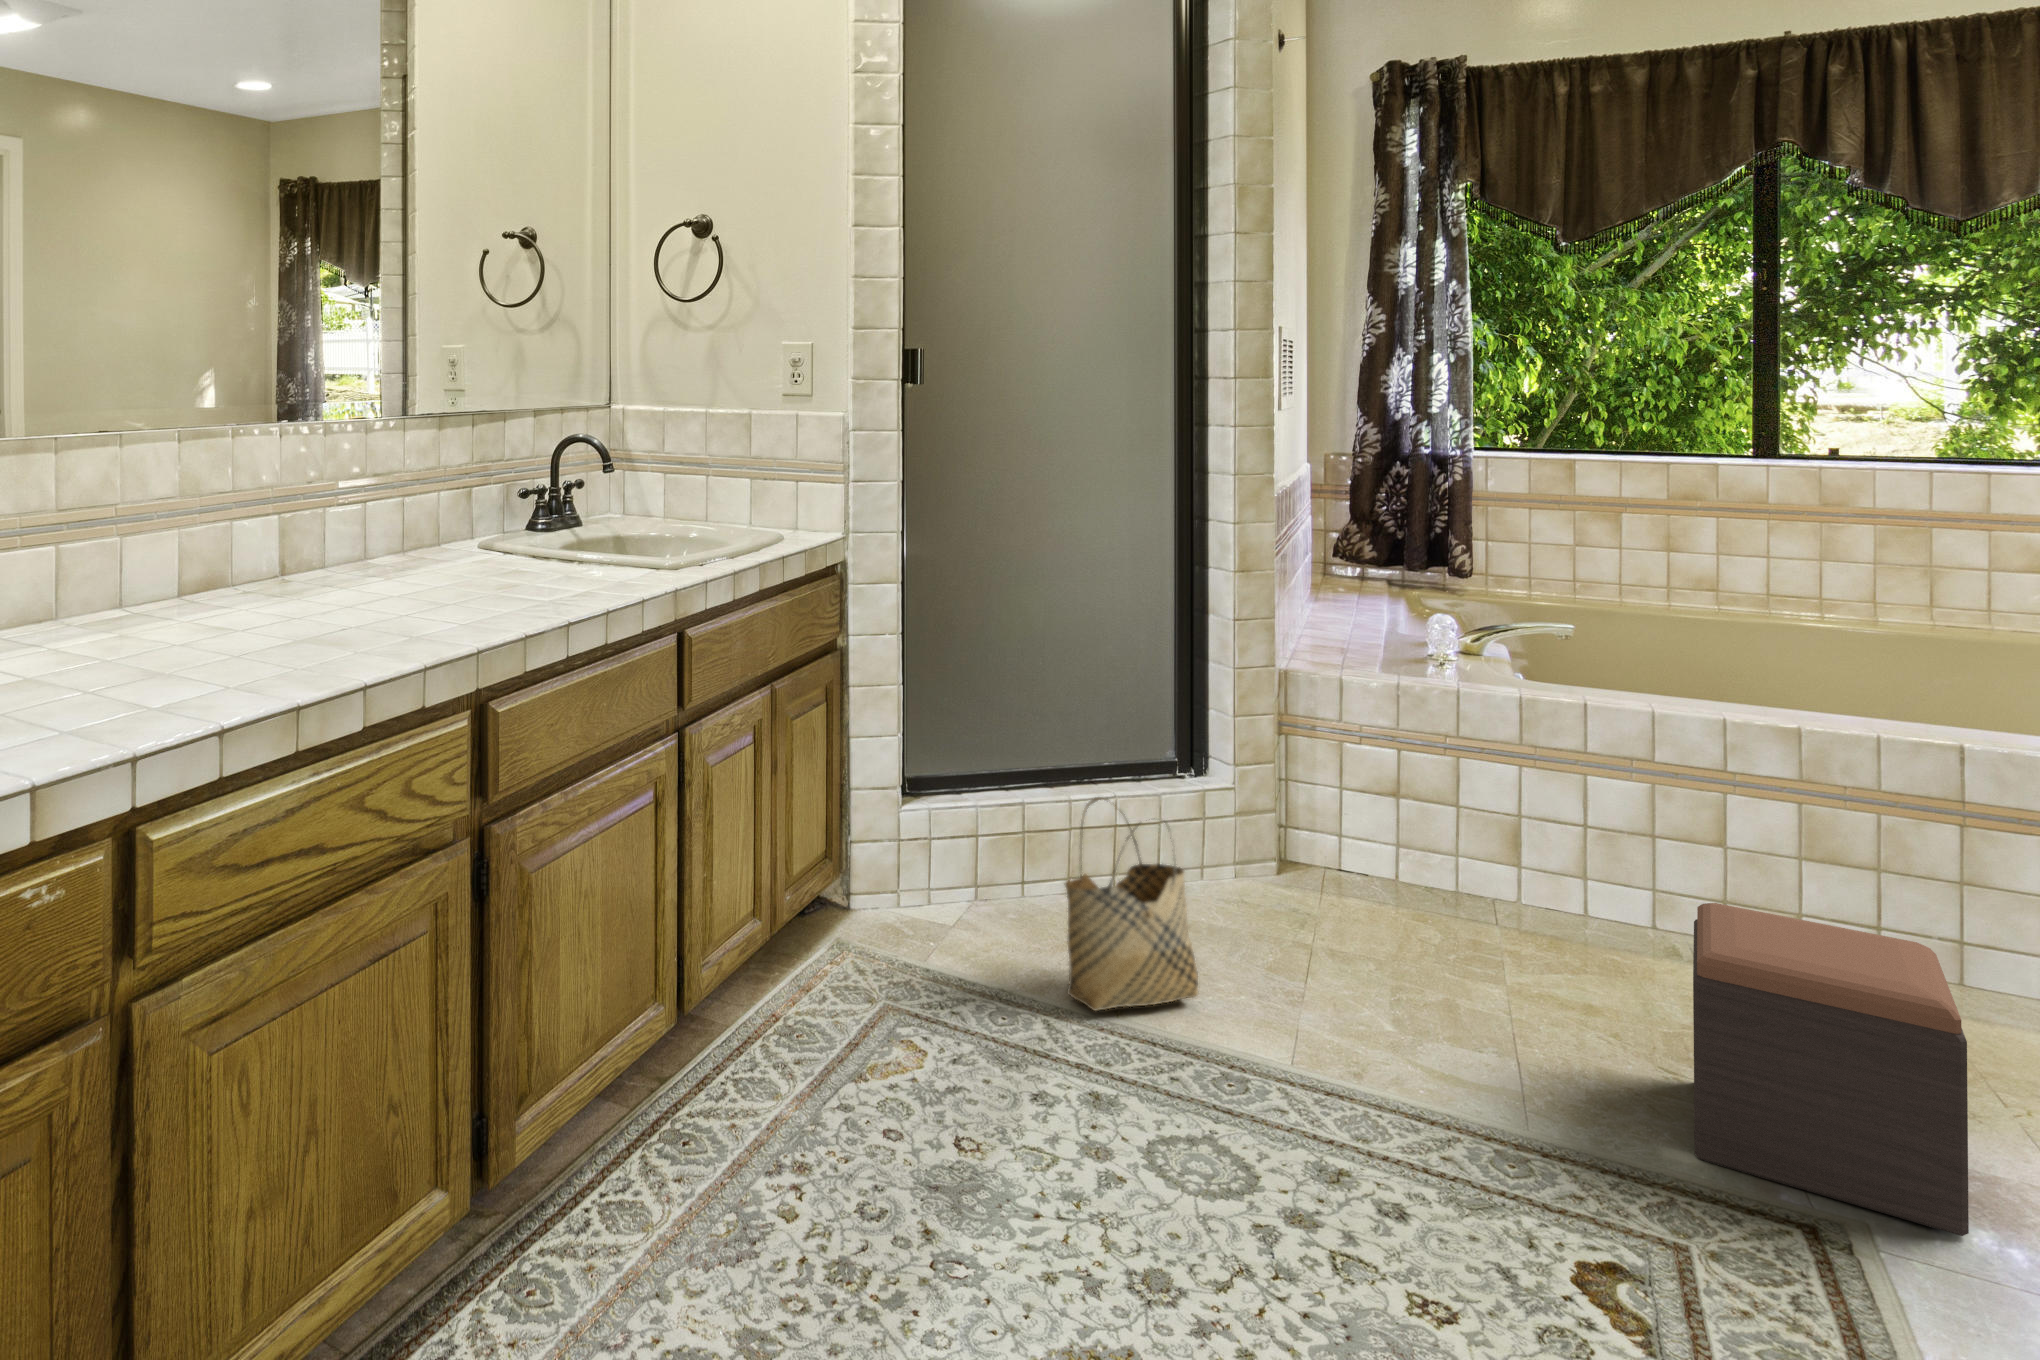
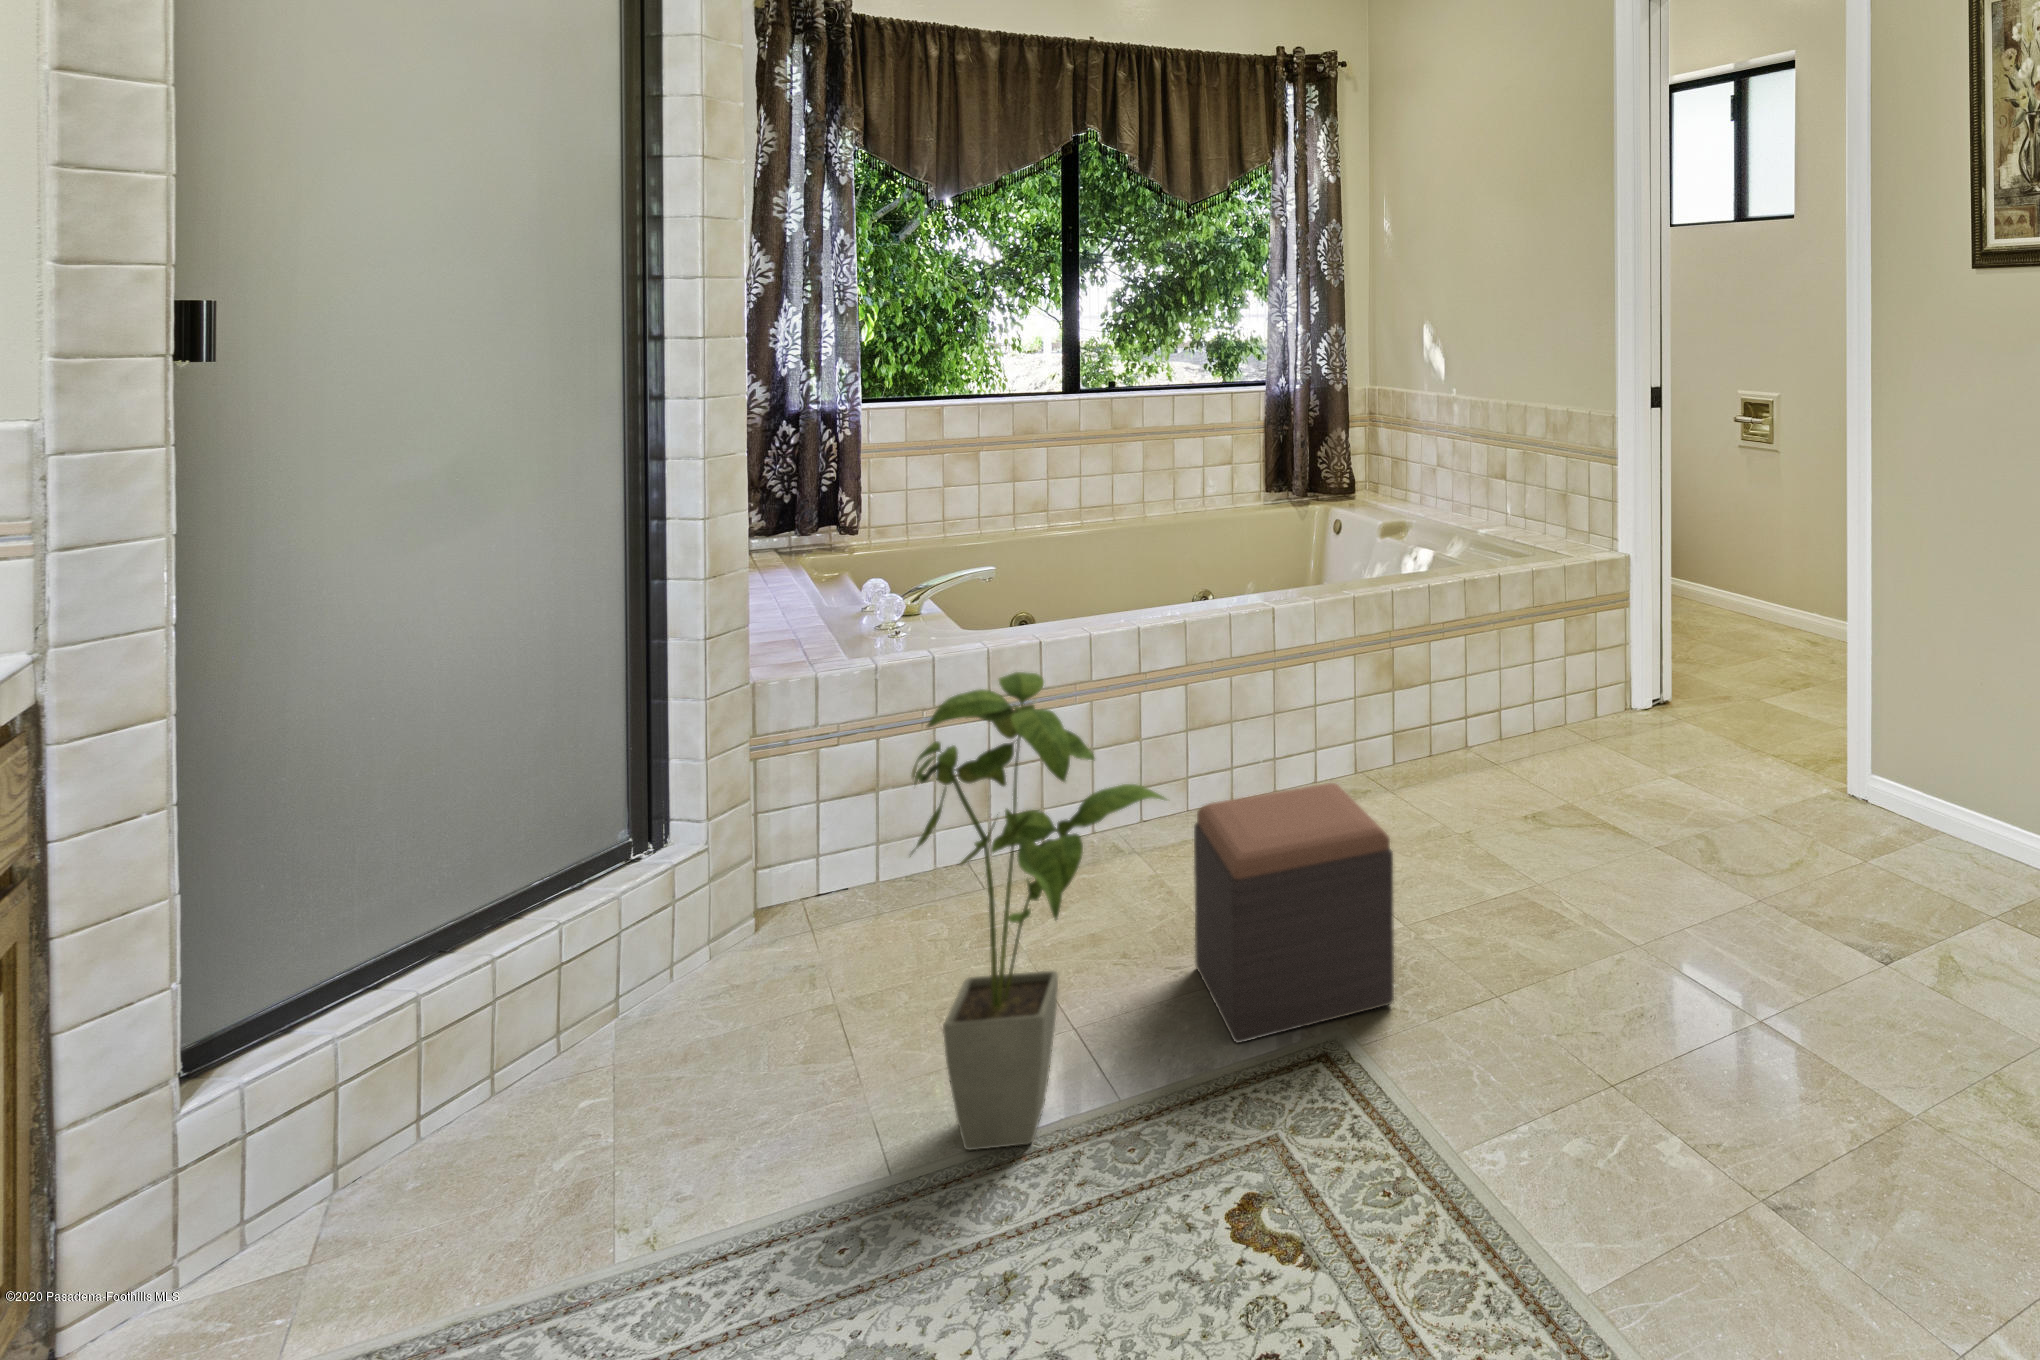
house plant: none [1312,679,1592,1110] -> present [910,672,1166,1150]
woven basket: present [1065,797,1198,1011] -> none [564,940,752,1257]

